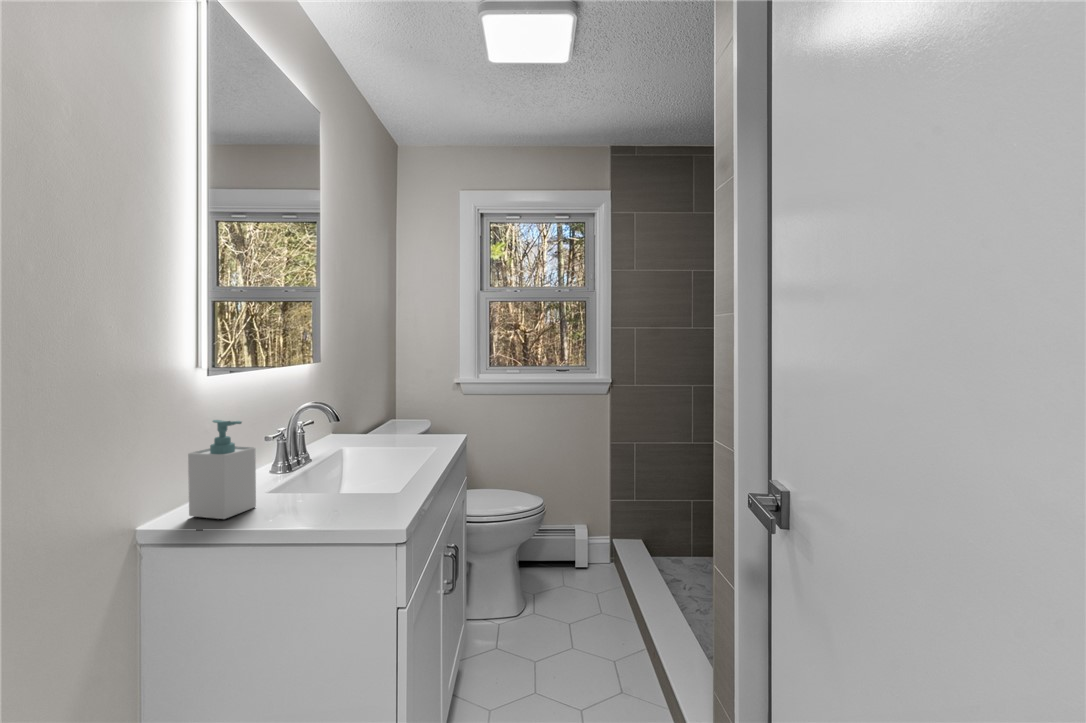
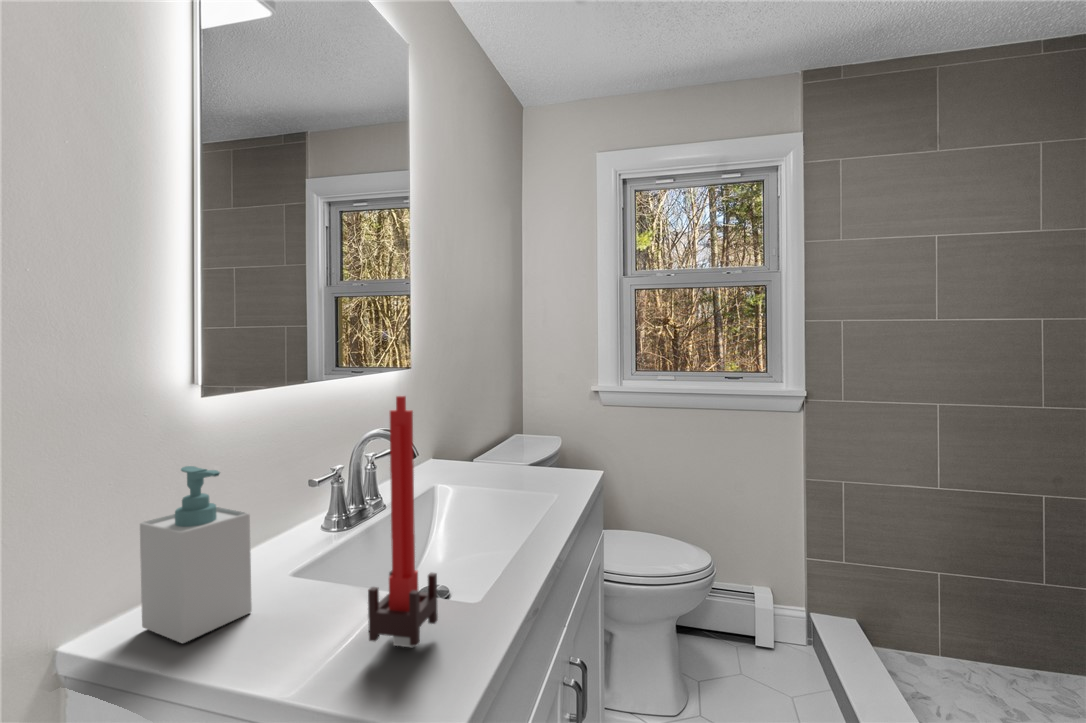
candle: none [342,376,377,511] -> present [368,396,438,648]

